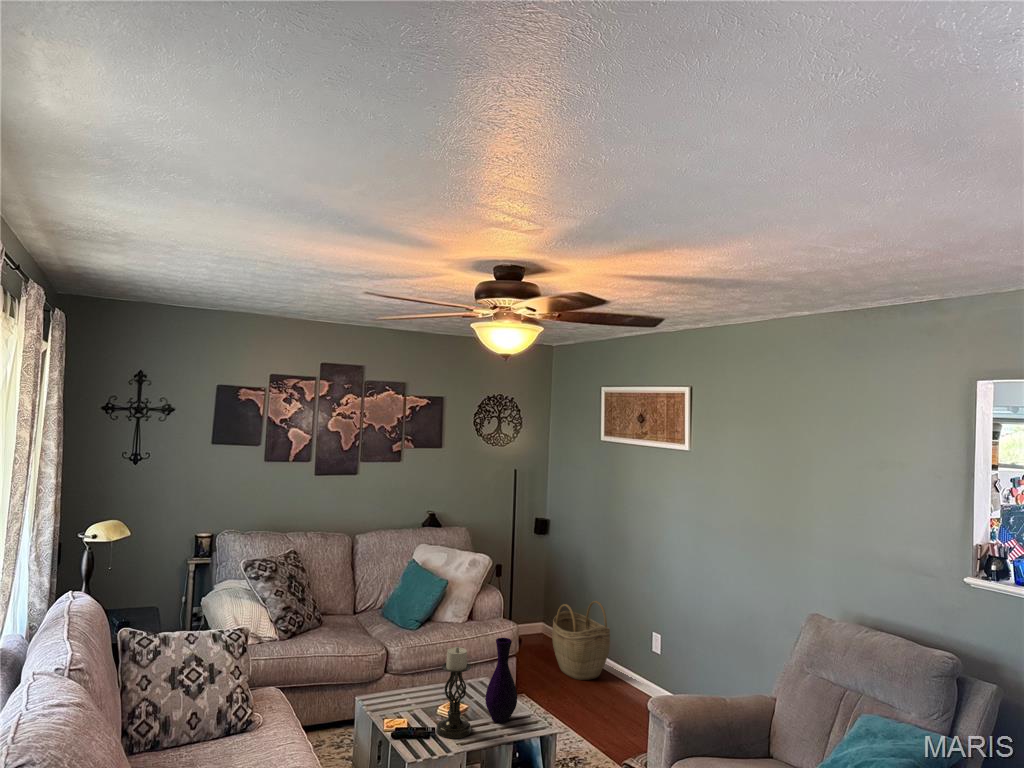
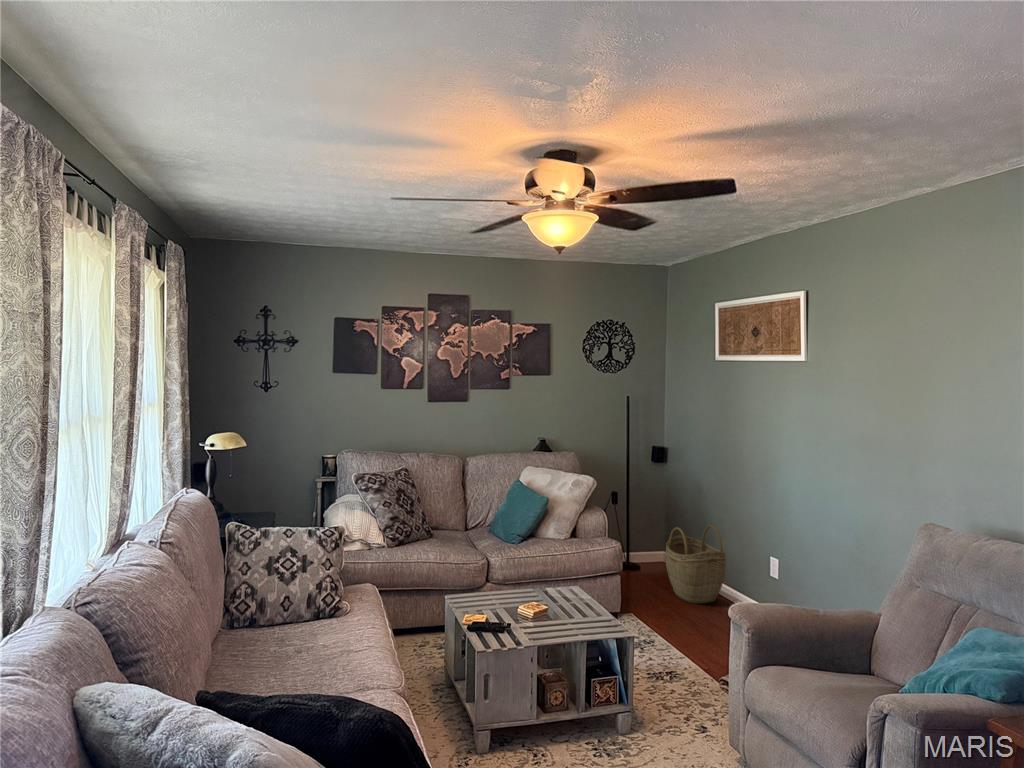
vase: present [485,638,517,723] -> none [563,541,596,625]
candle holder: present [436,647,471,739] -> none [511,547,546,635]

